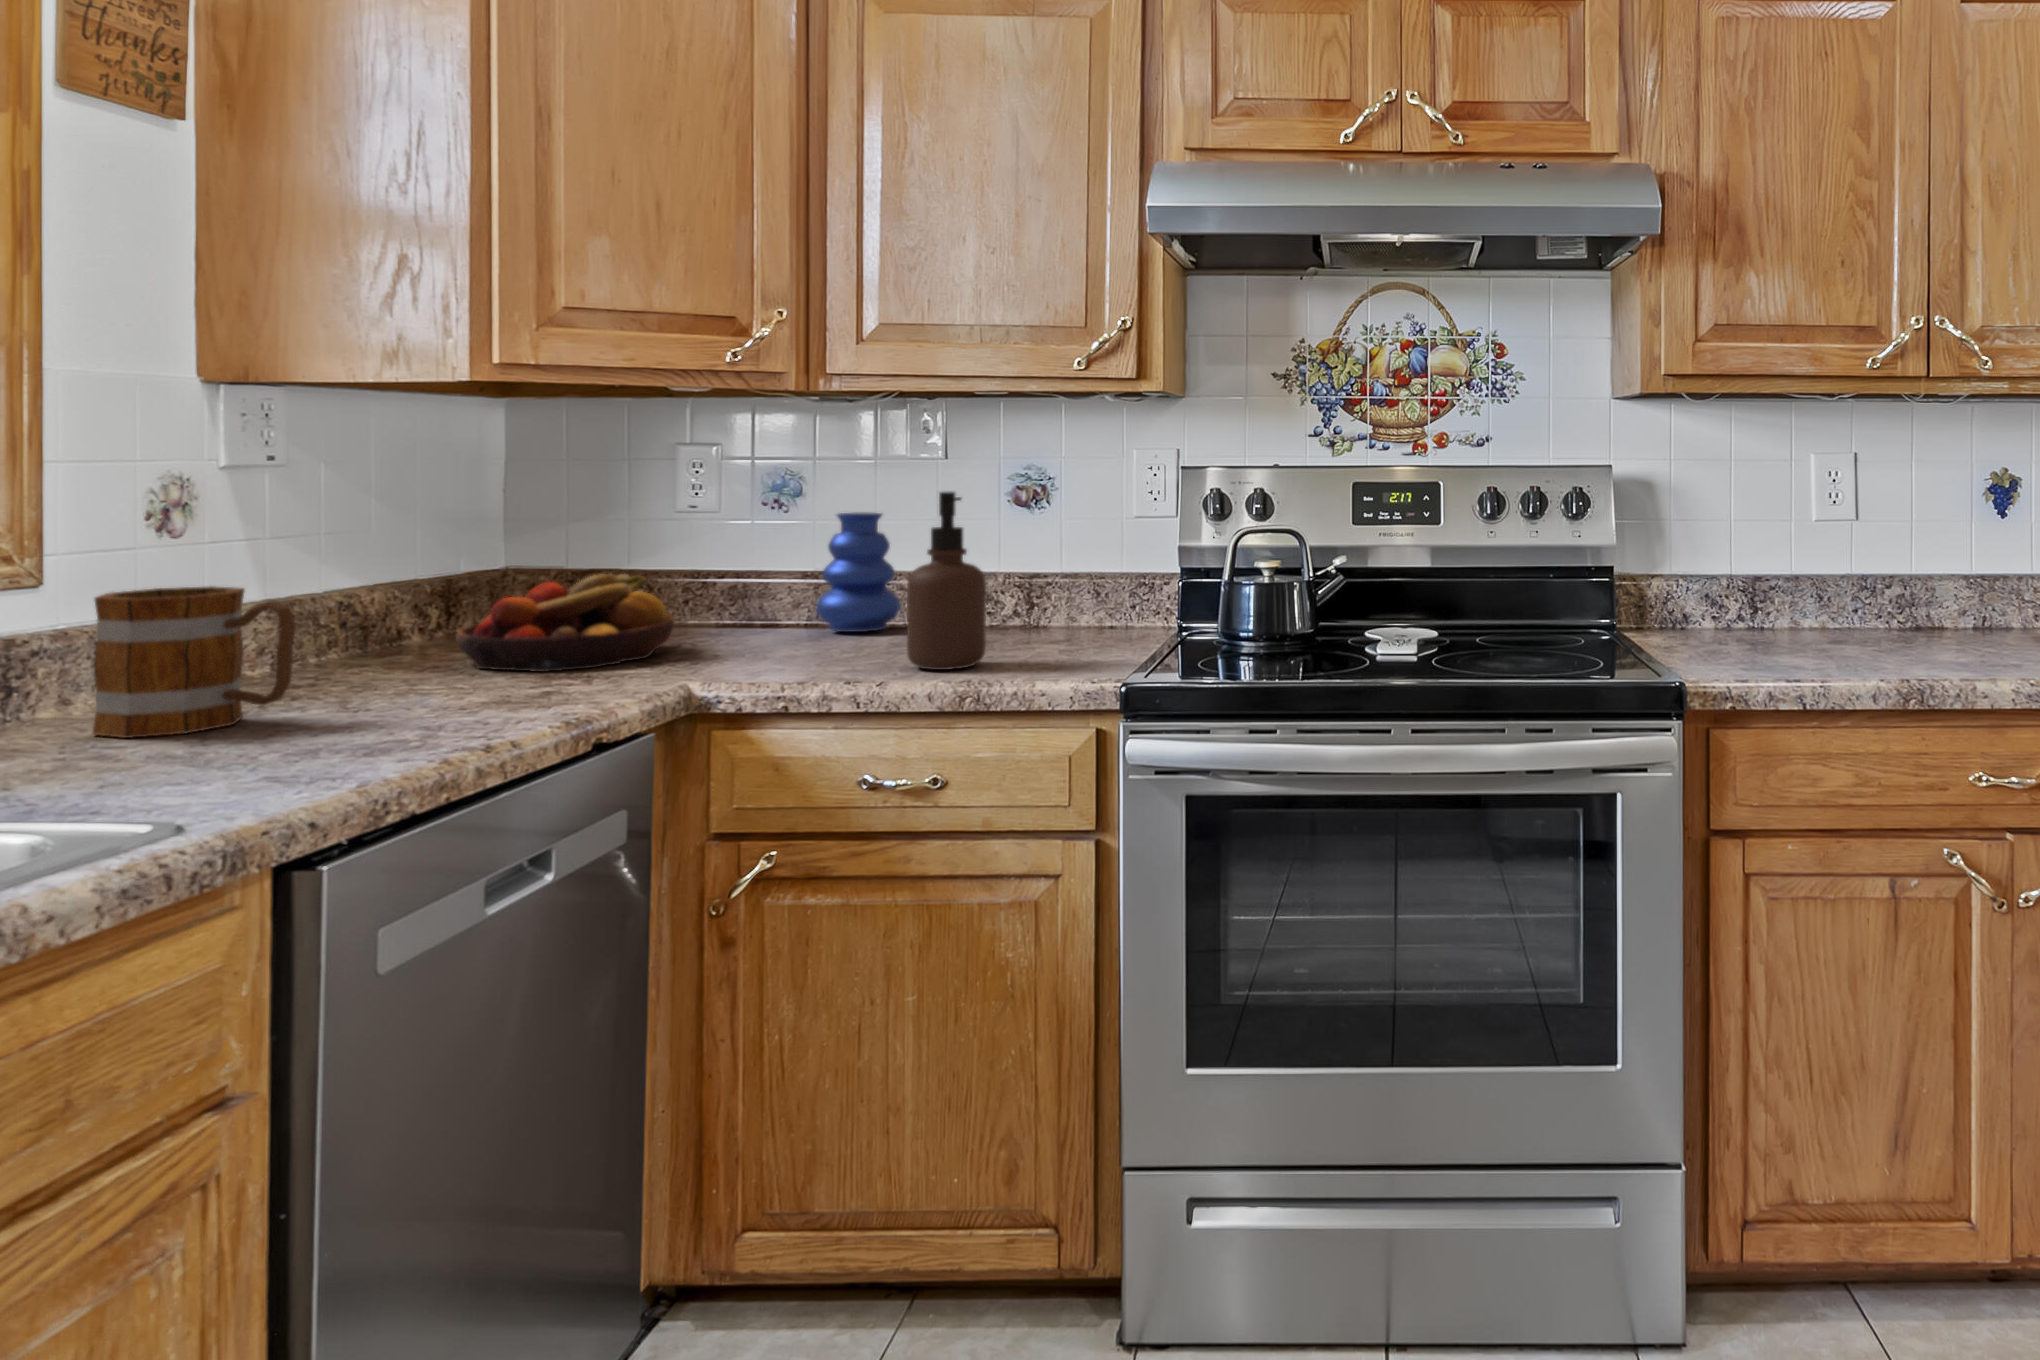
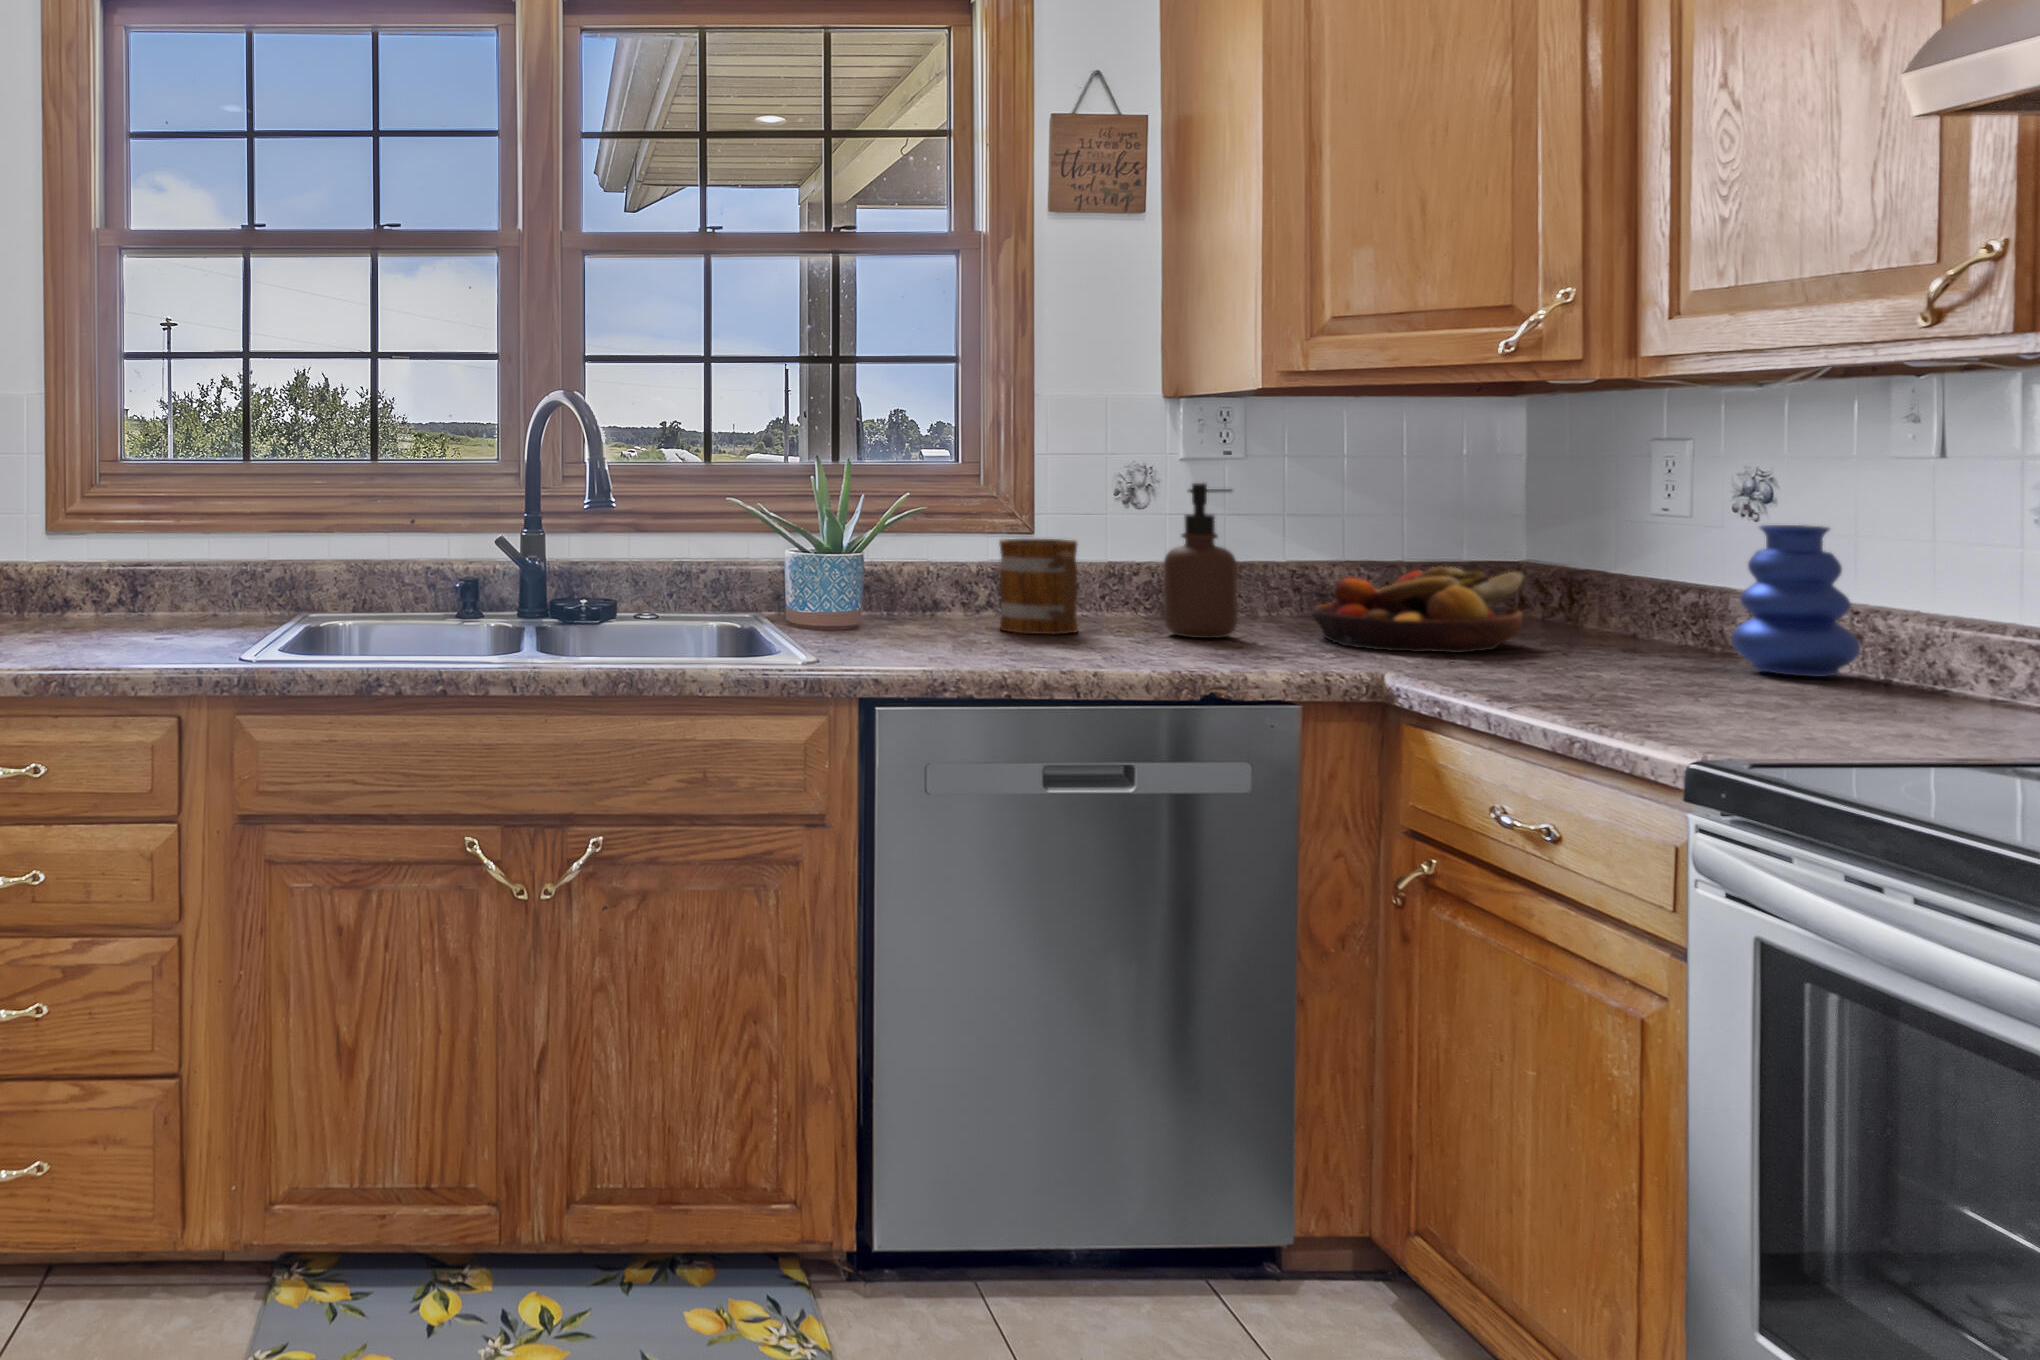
soap dispenser: present [907,492,986,670] -> present [1164,483,1237,638]

